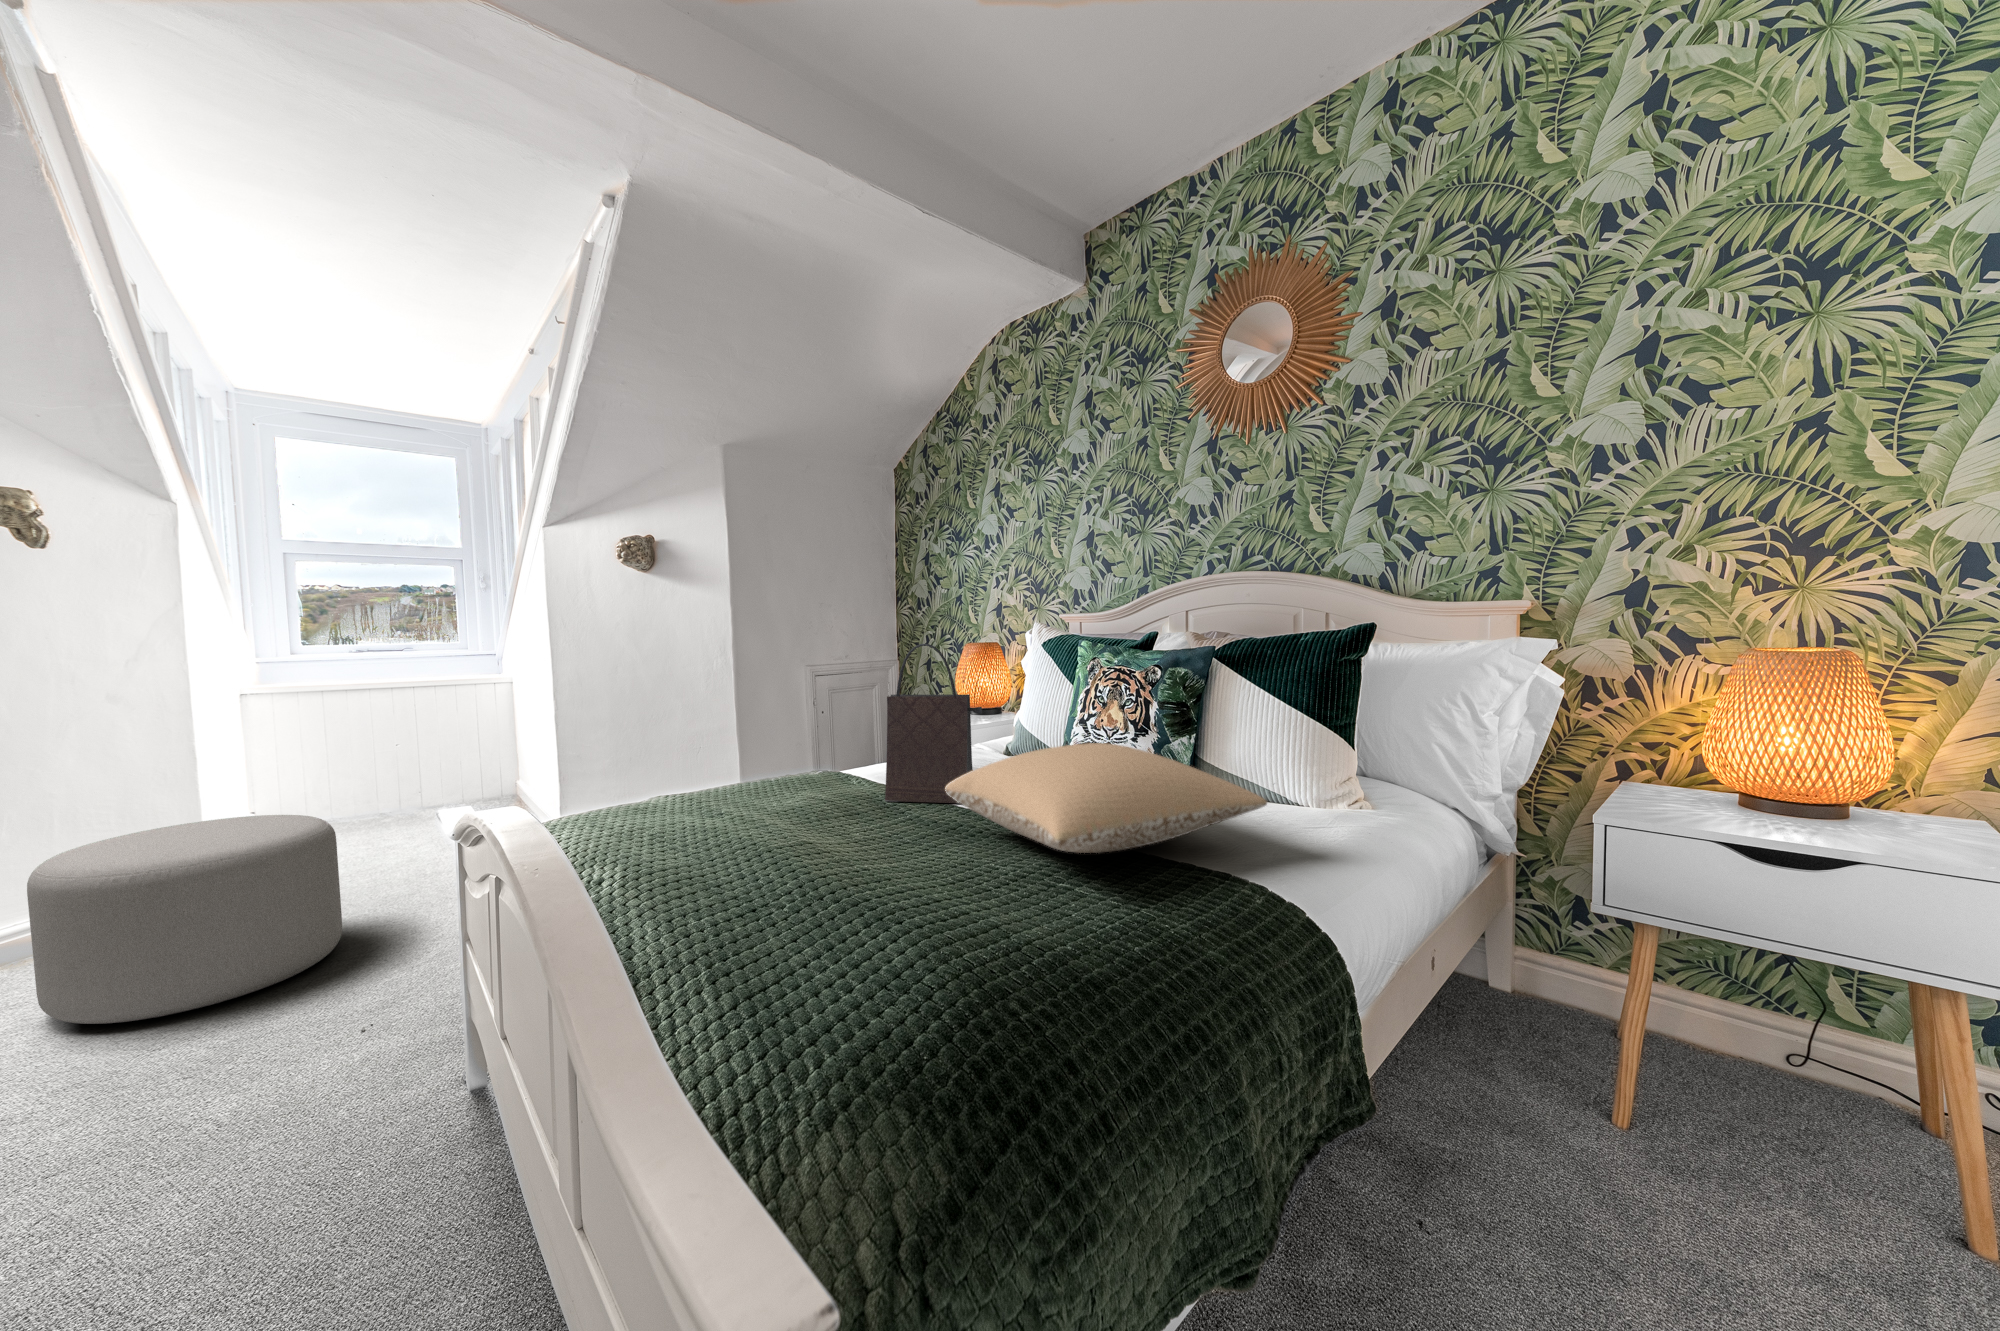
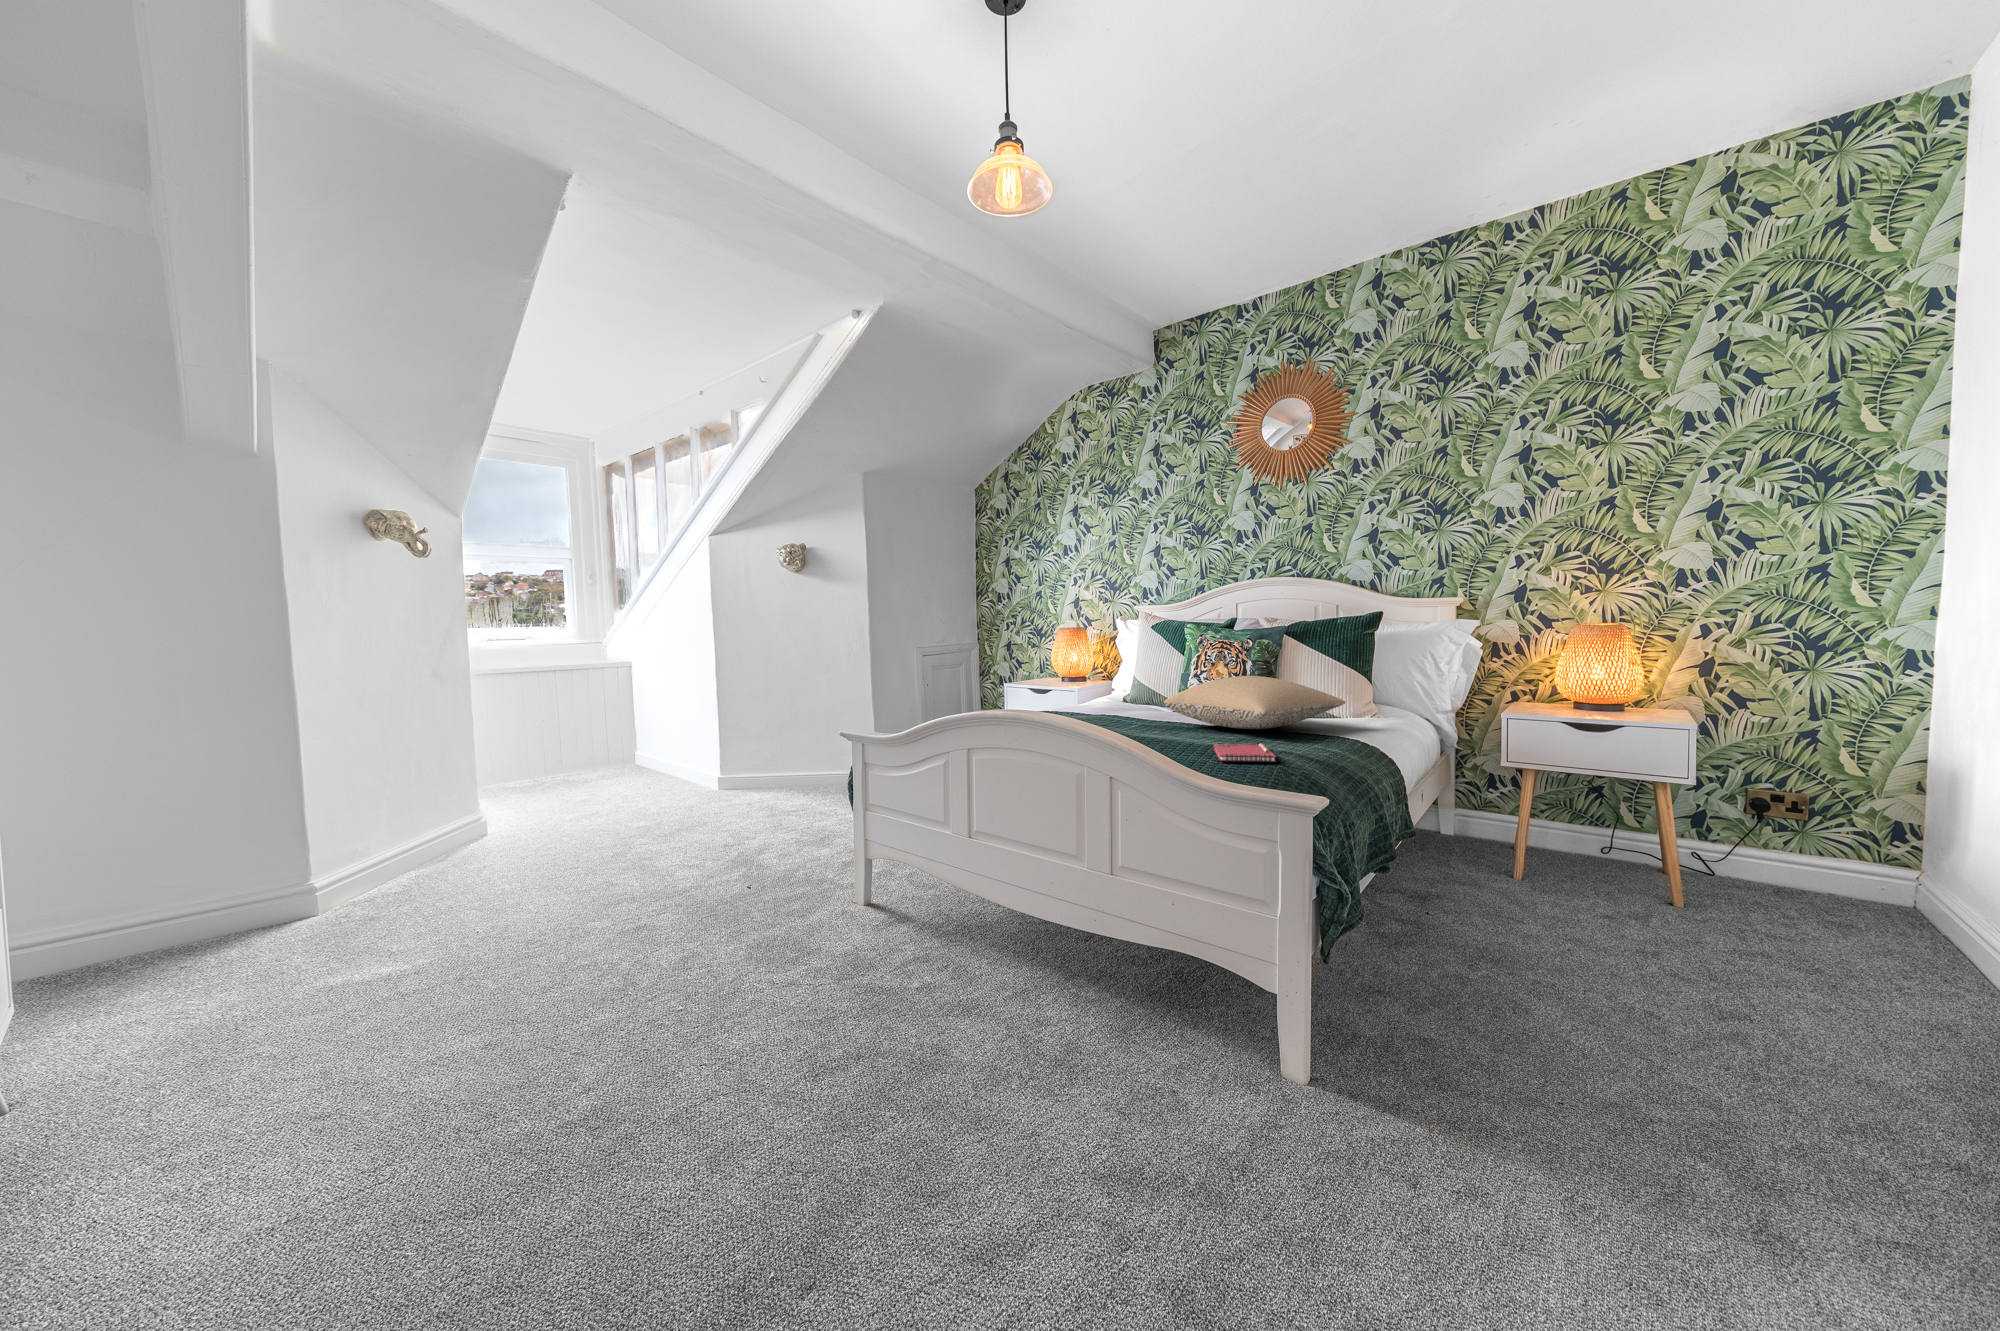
handbag: present [885,644,982,803] -> none [1100,623,1159,719]
ottoman: present [27,815,342,1024] -> none [478,754,653,888]
notebook: none [867,909,1034,1003] -> present [1213,743,1276,763]

